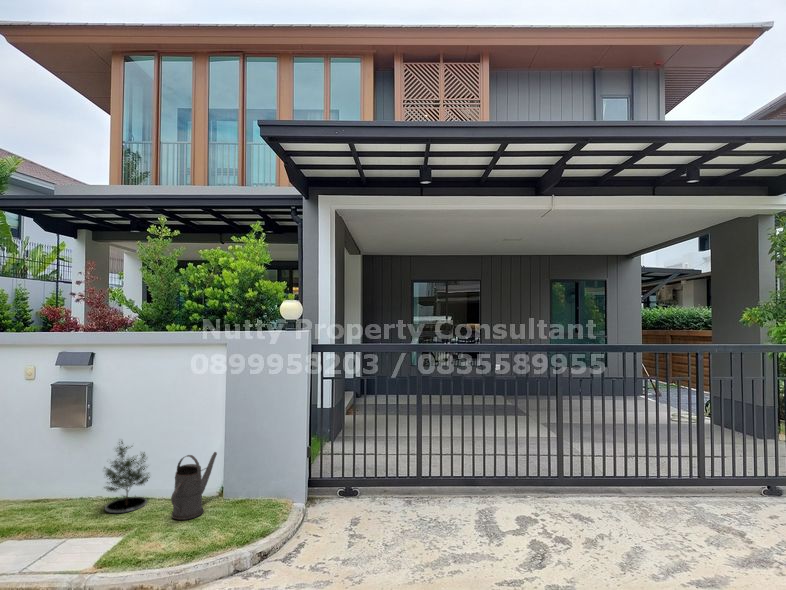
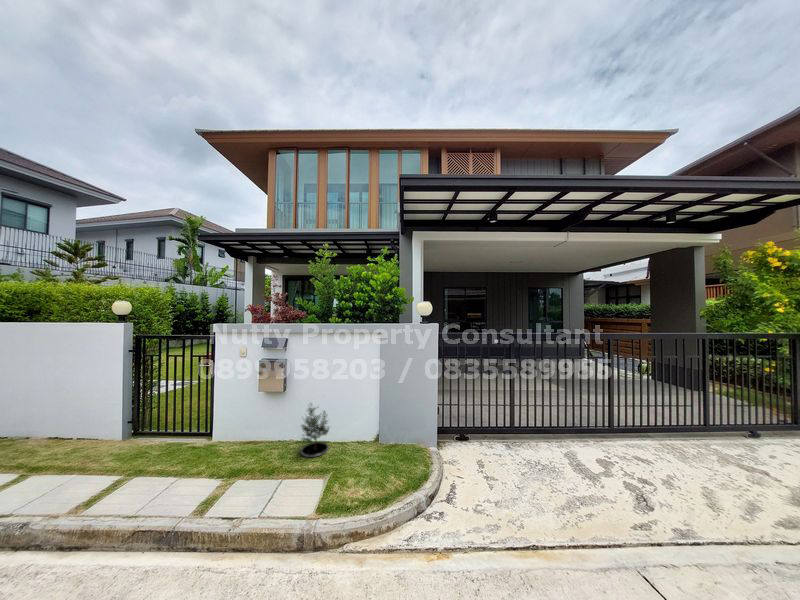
watering can: present [171,452,217,520] -> none [352,410,375,464]

